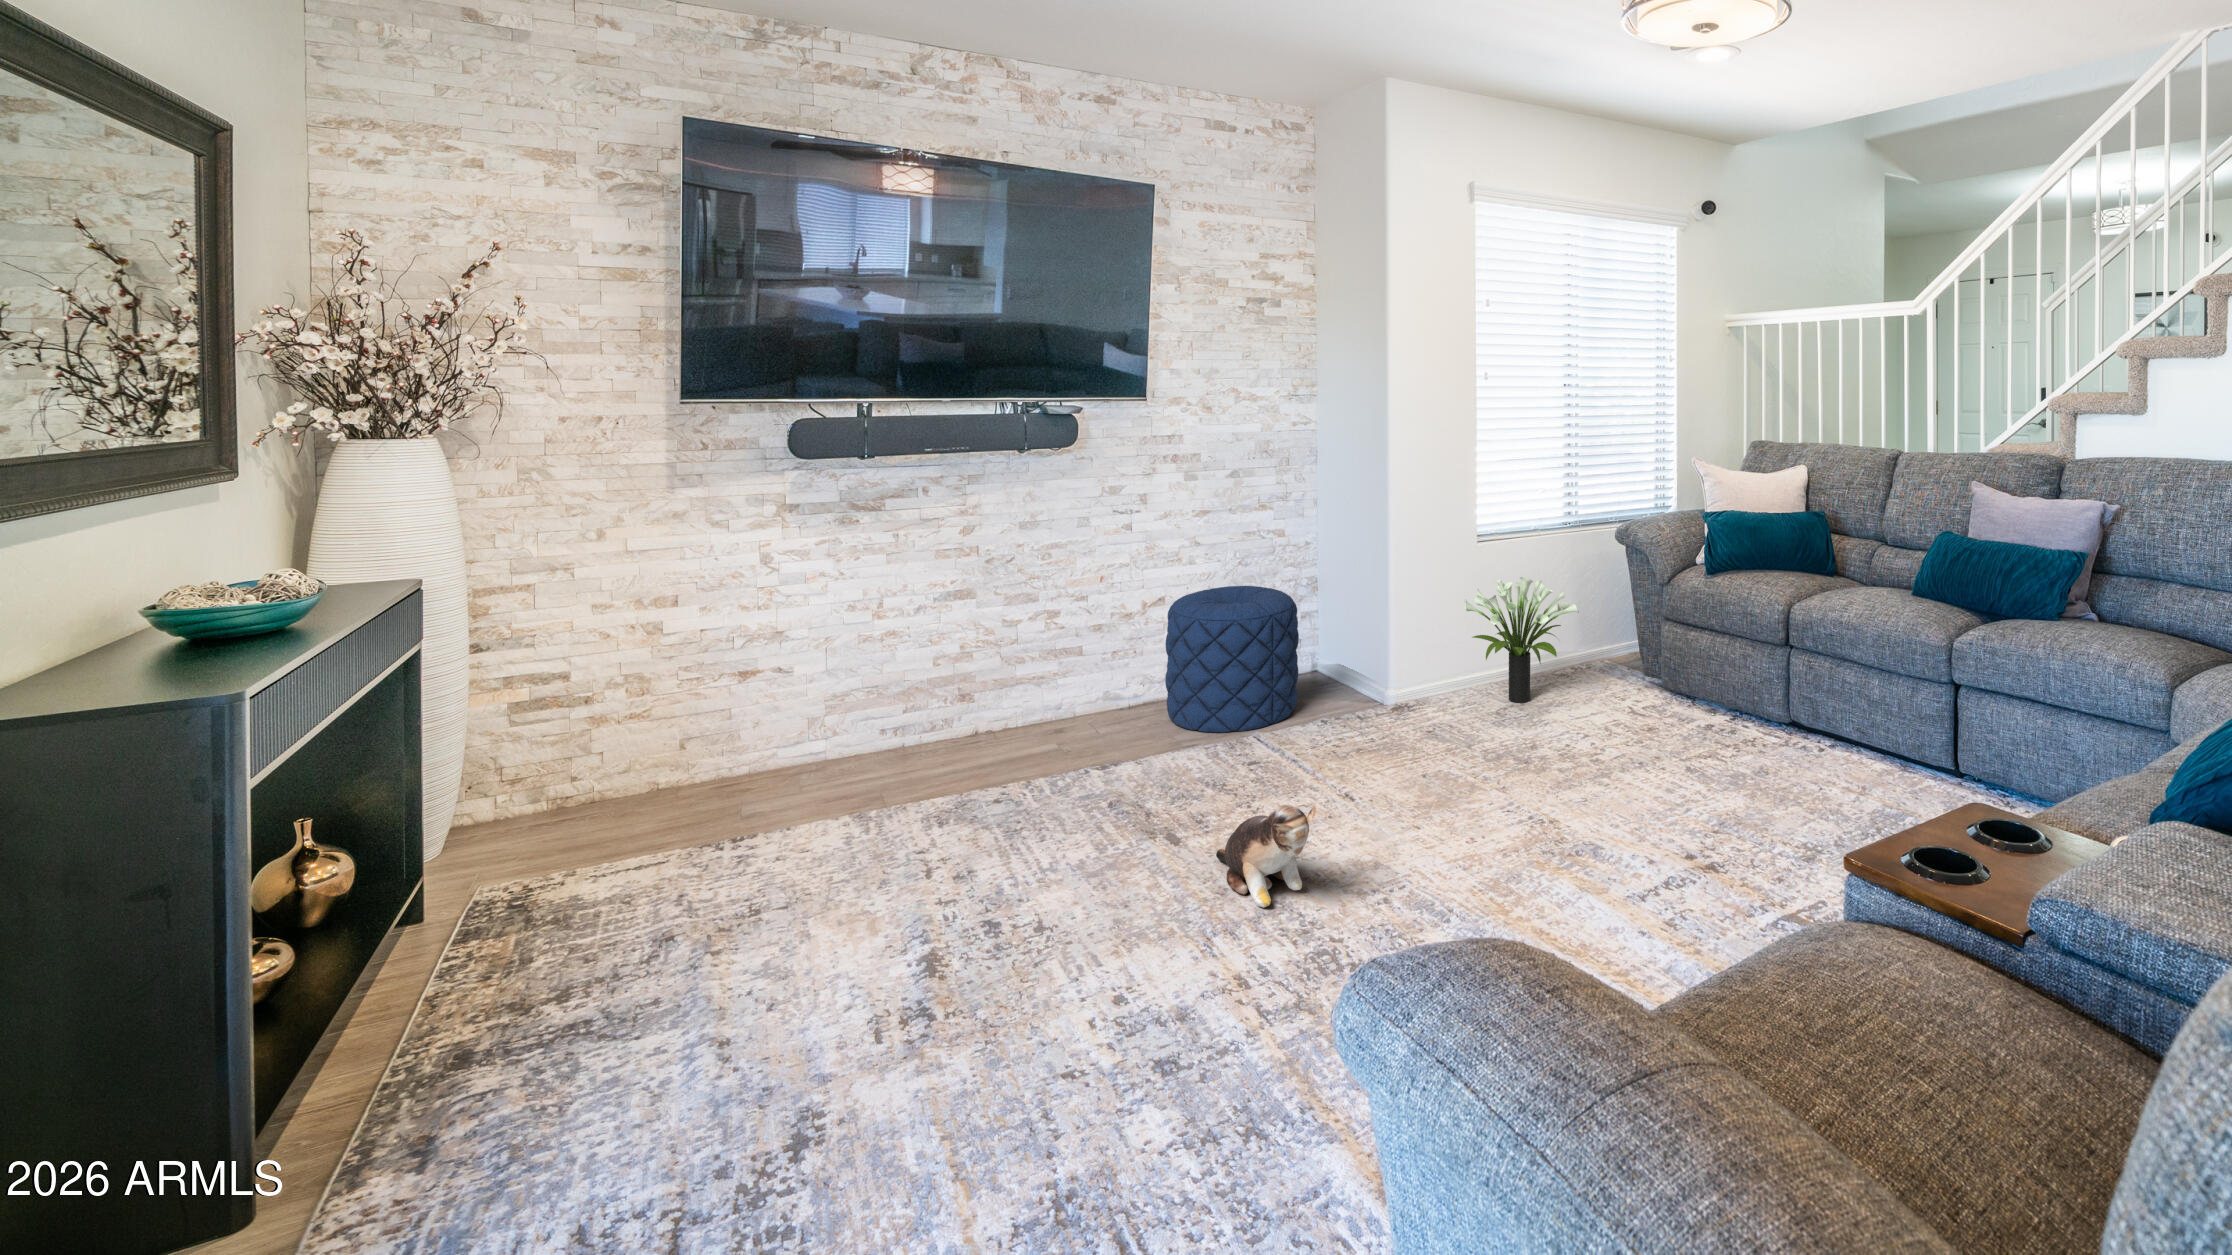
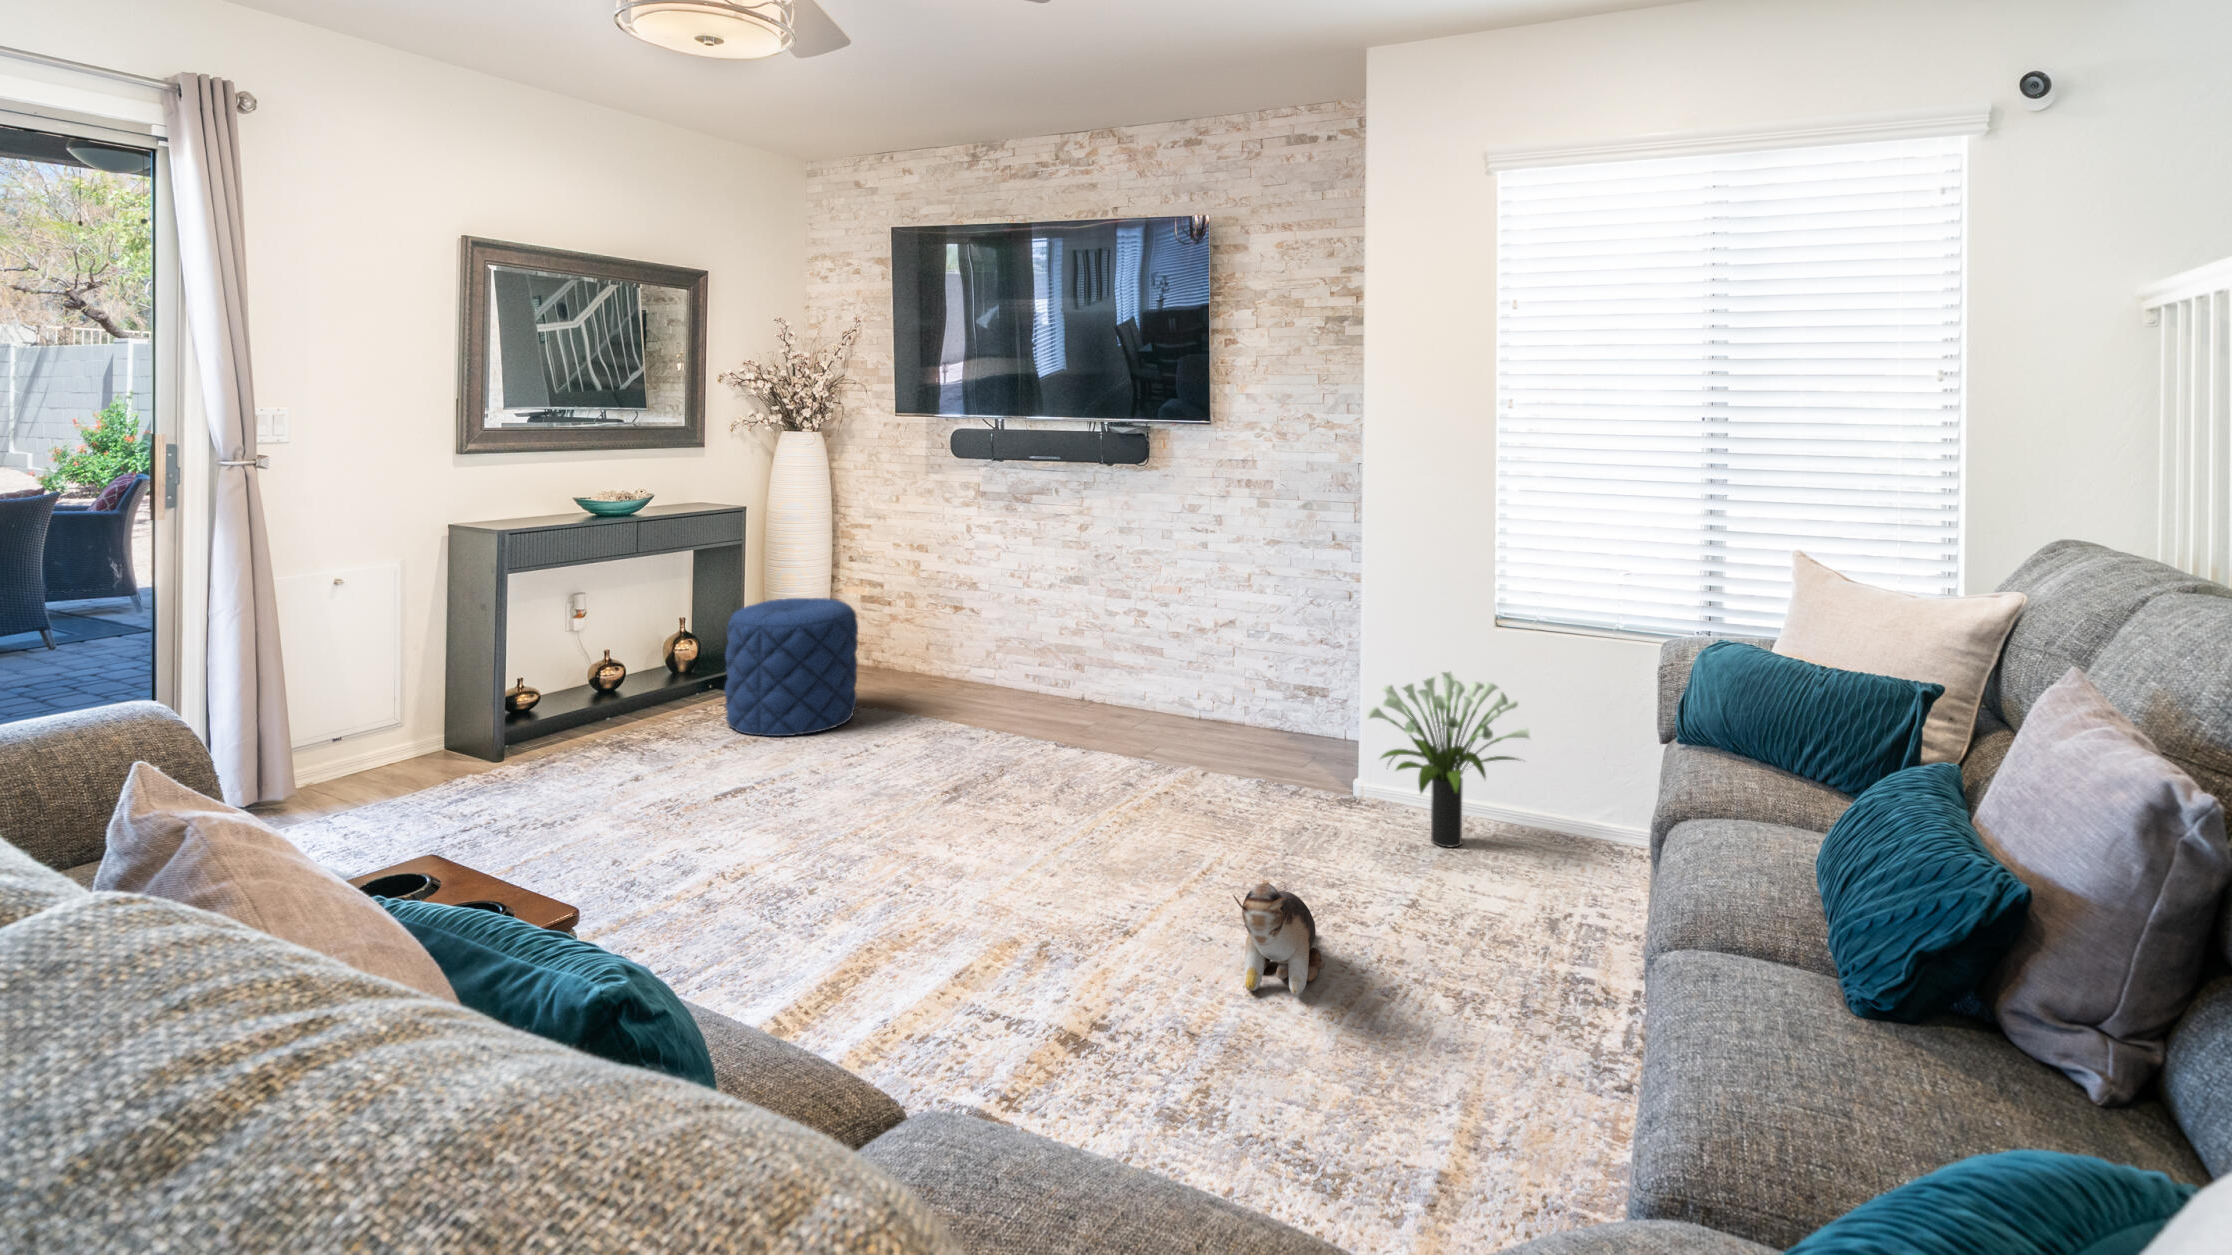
pouf: present [1165,586,1299,733] -> present [725,598,858,736]
plush toy: present [1216,805,1316,908] -> present [1233,882,1322,995]

